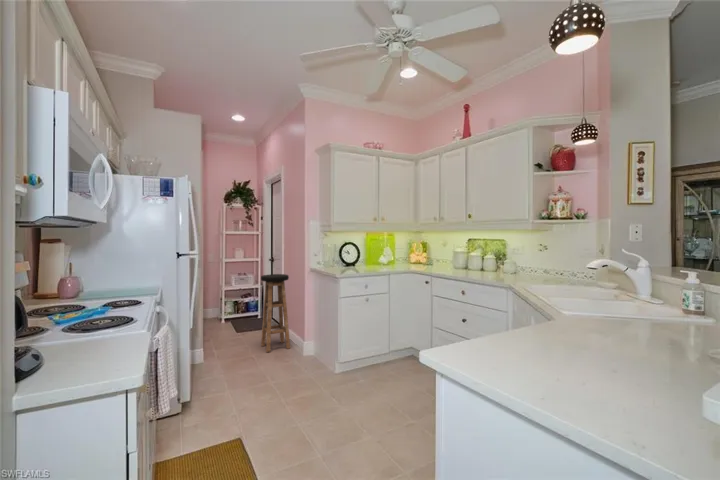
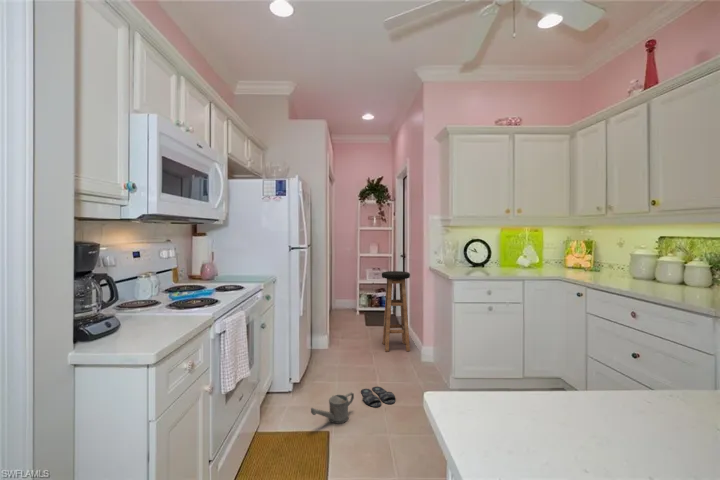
slippers: none [257,384,293,401] -> present [361,387,395,407]
watering can: none [220,392,257,424] -> present [311,393,354,423]

